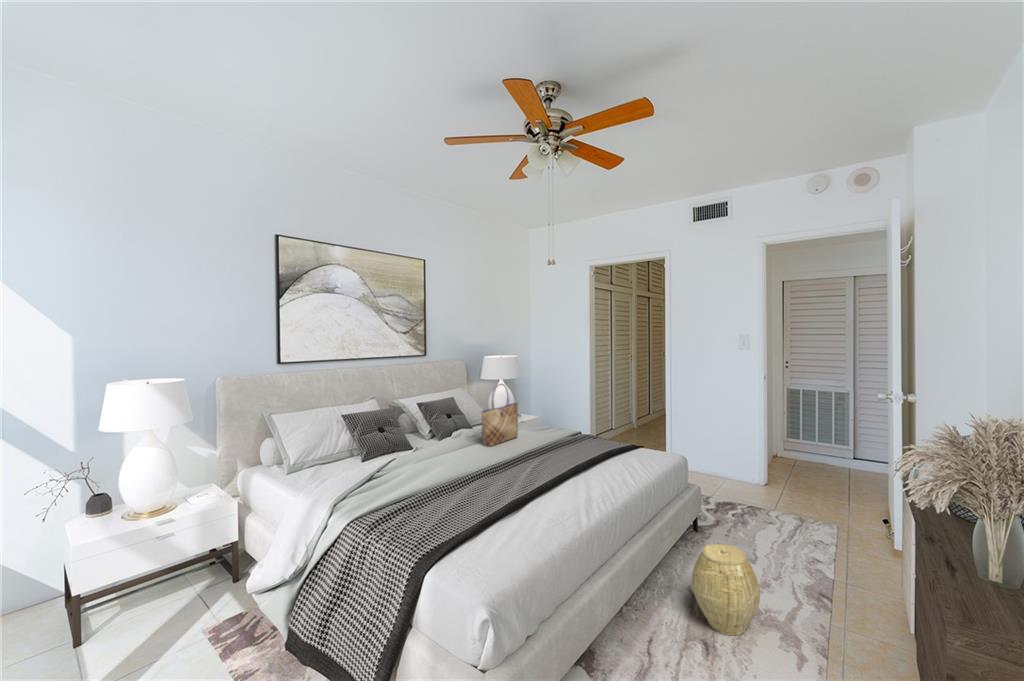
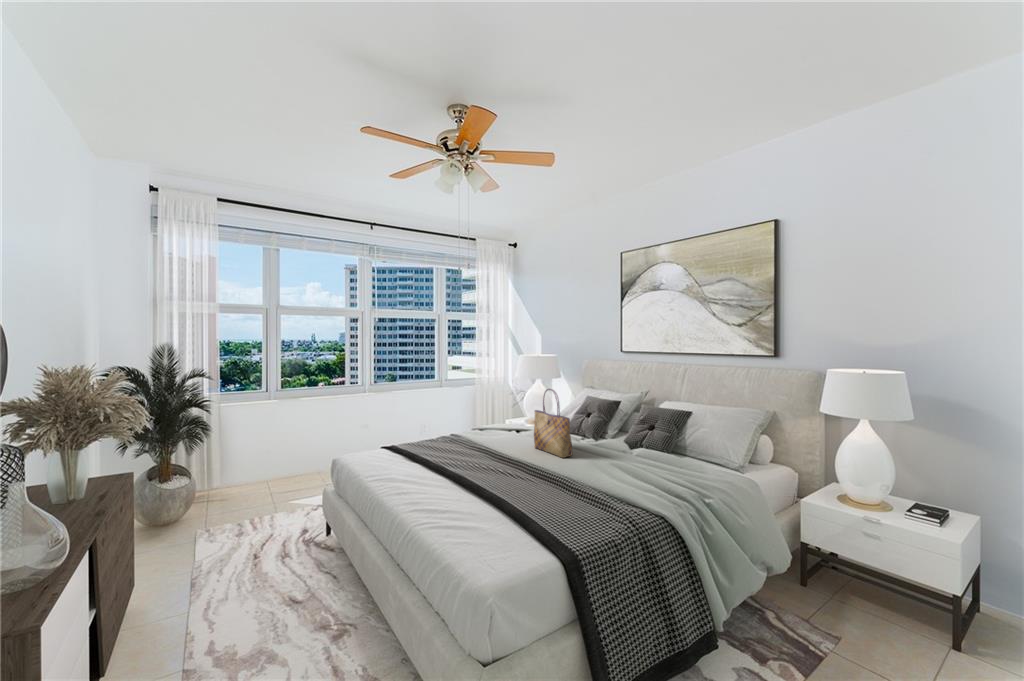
woven basket: present [692,544,760,635] -> none [260,546,327,636]

